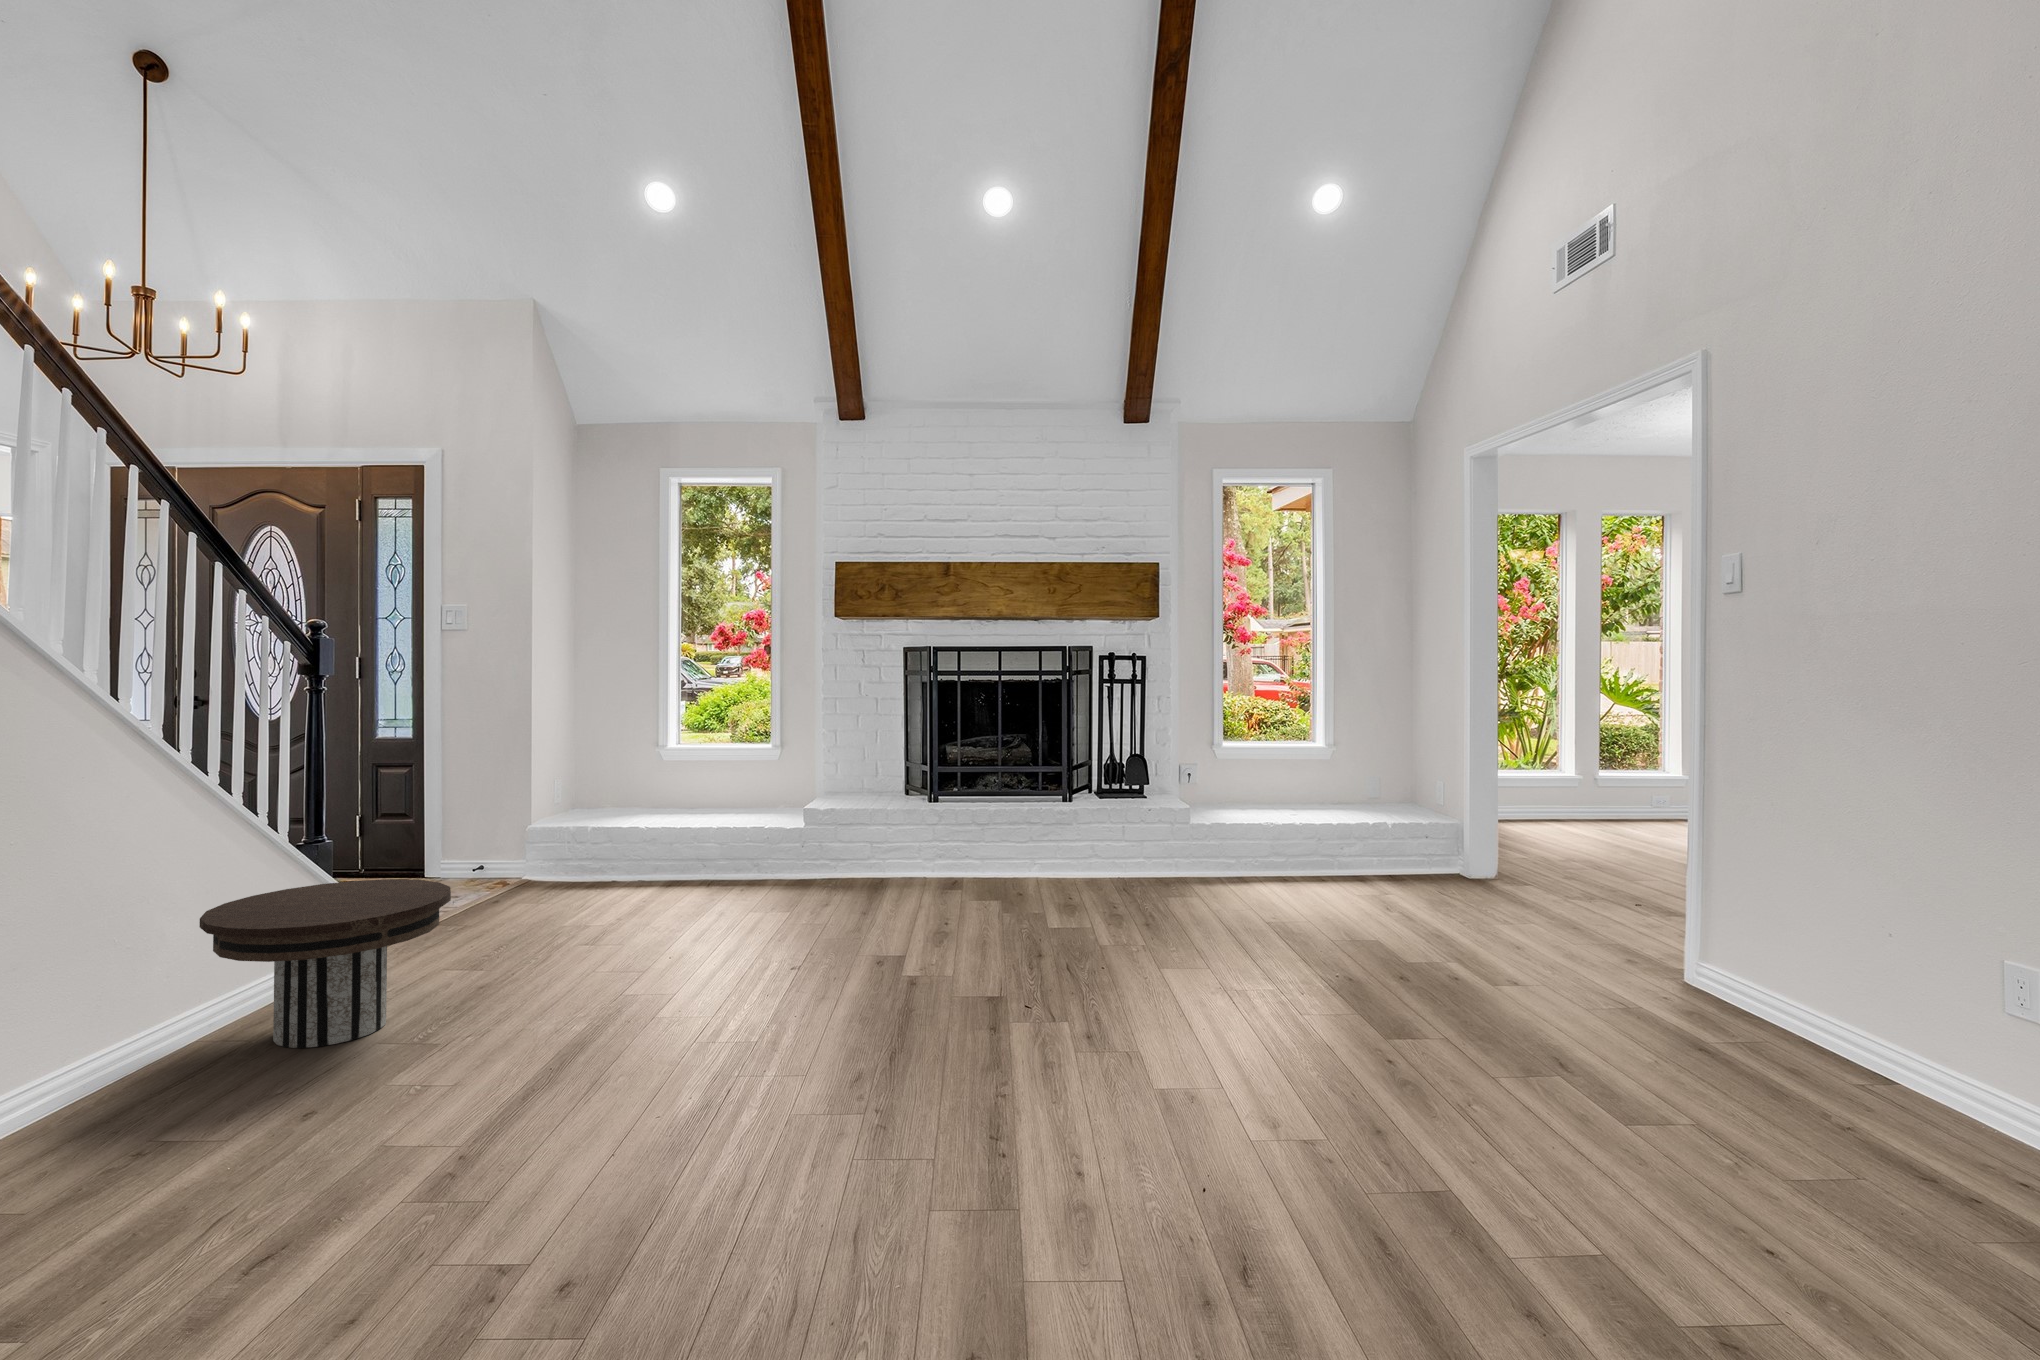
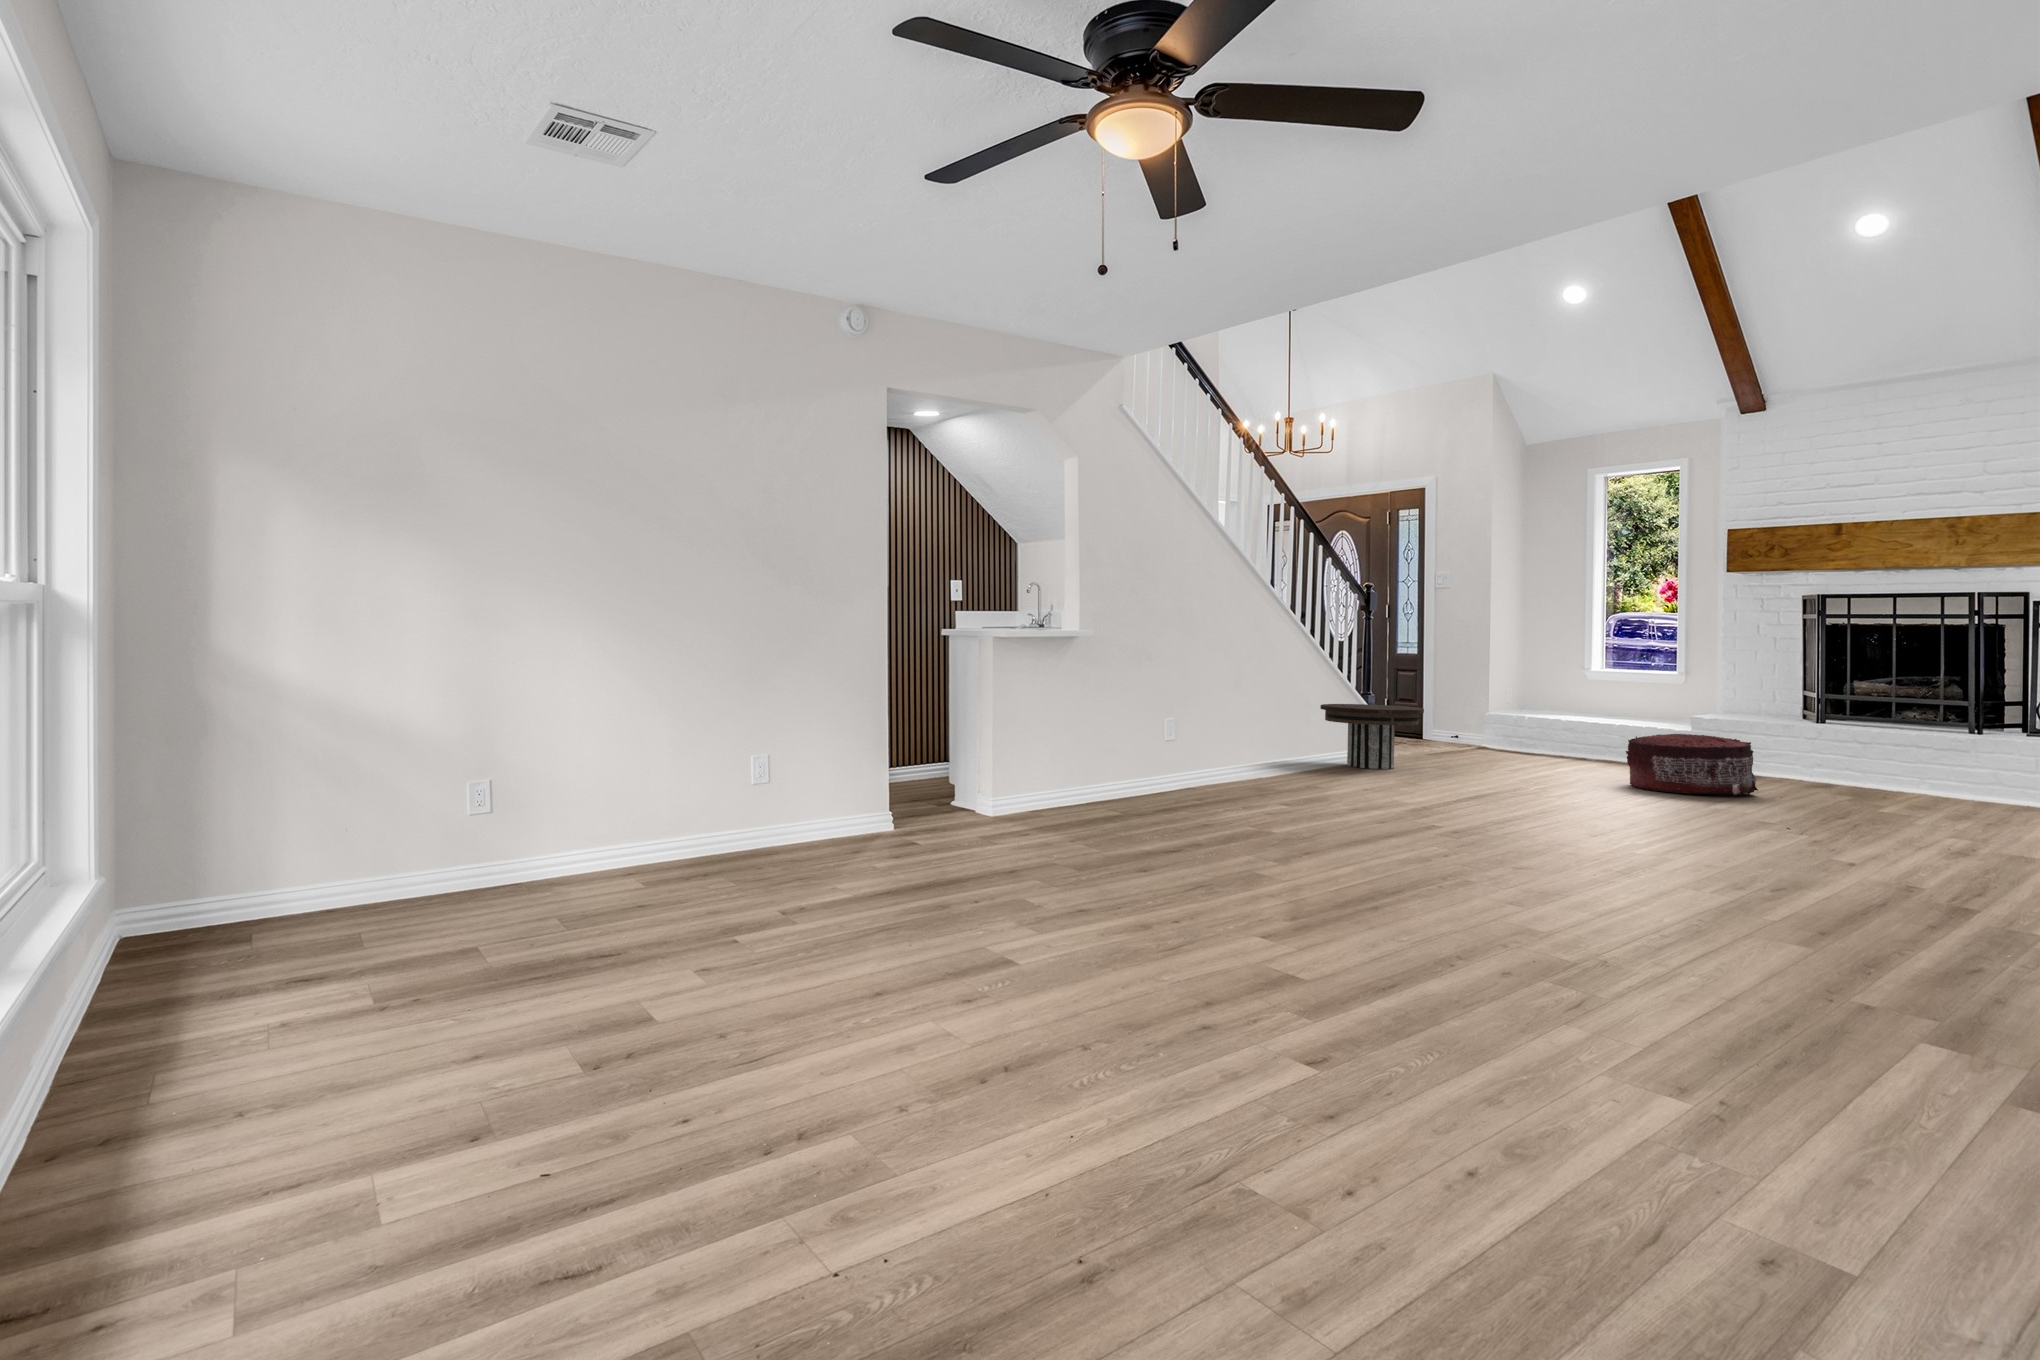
pouf: none [794,863,961,978] -> present [1626,734,1758,796]

